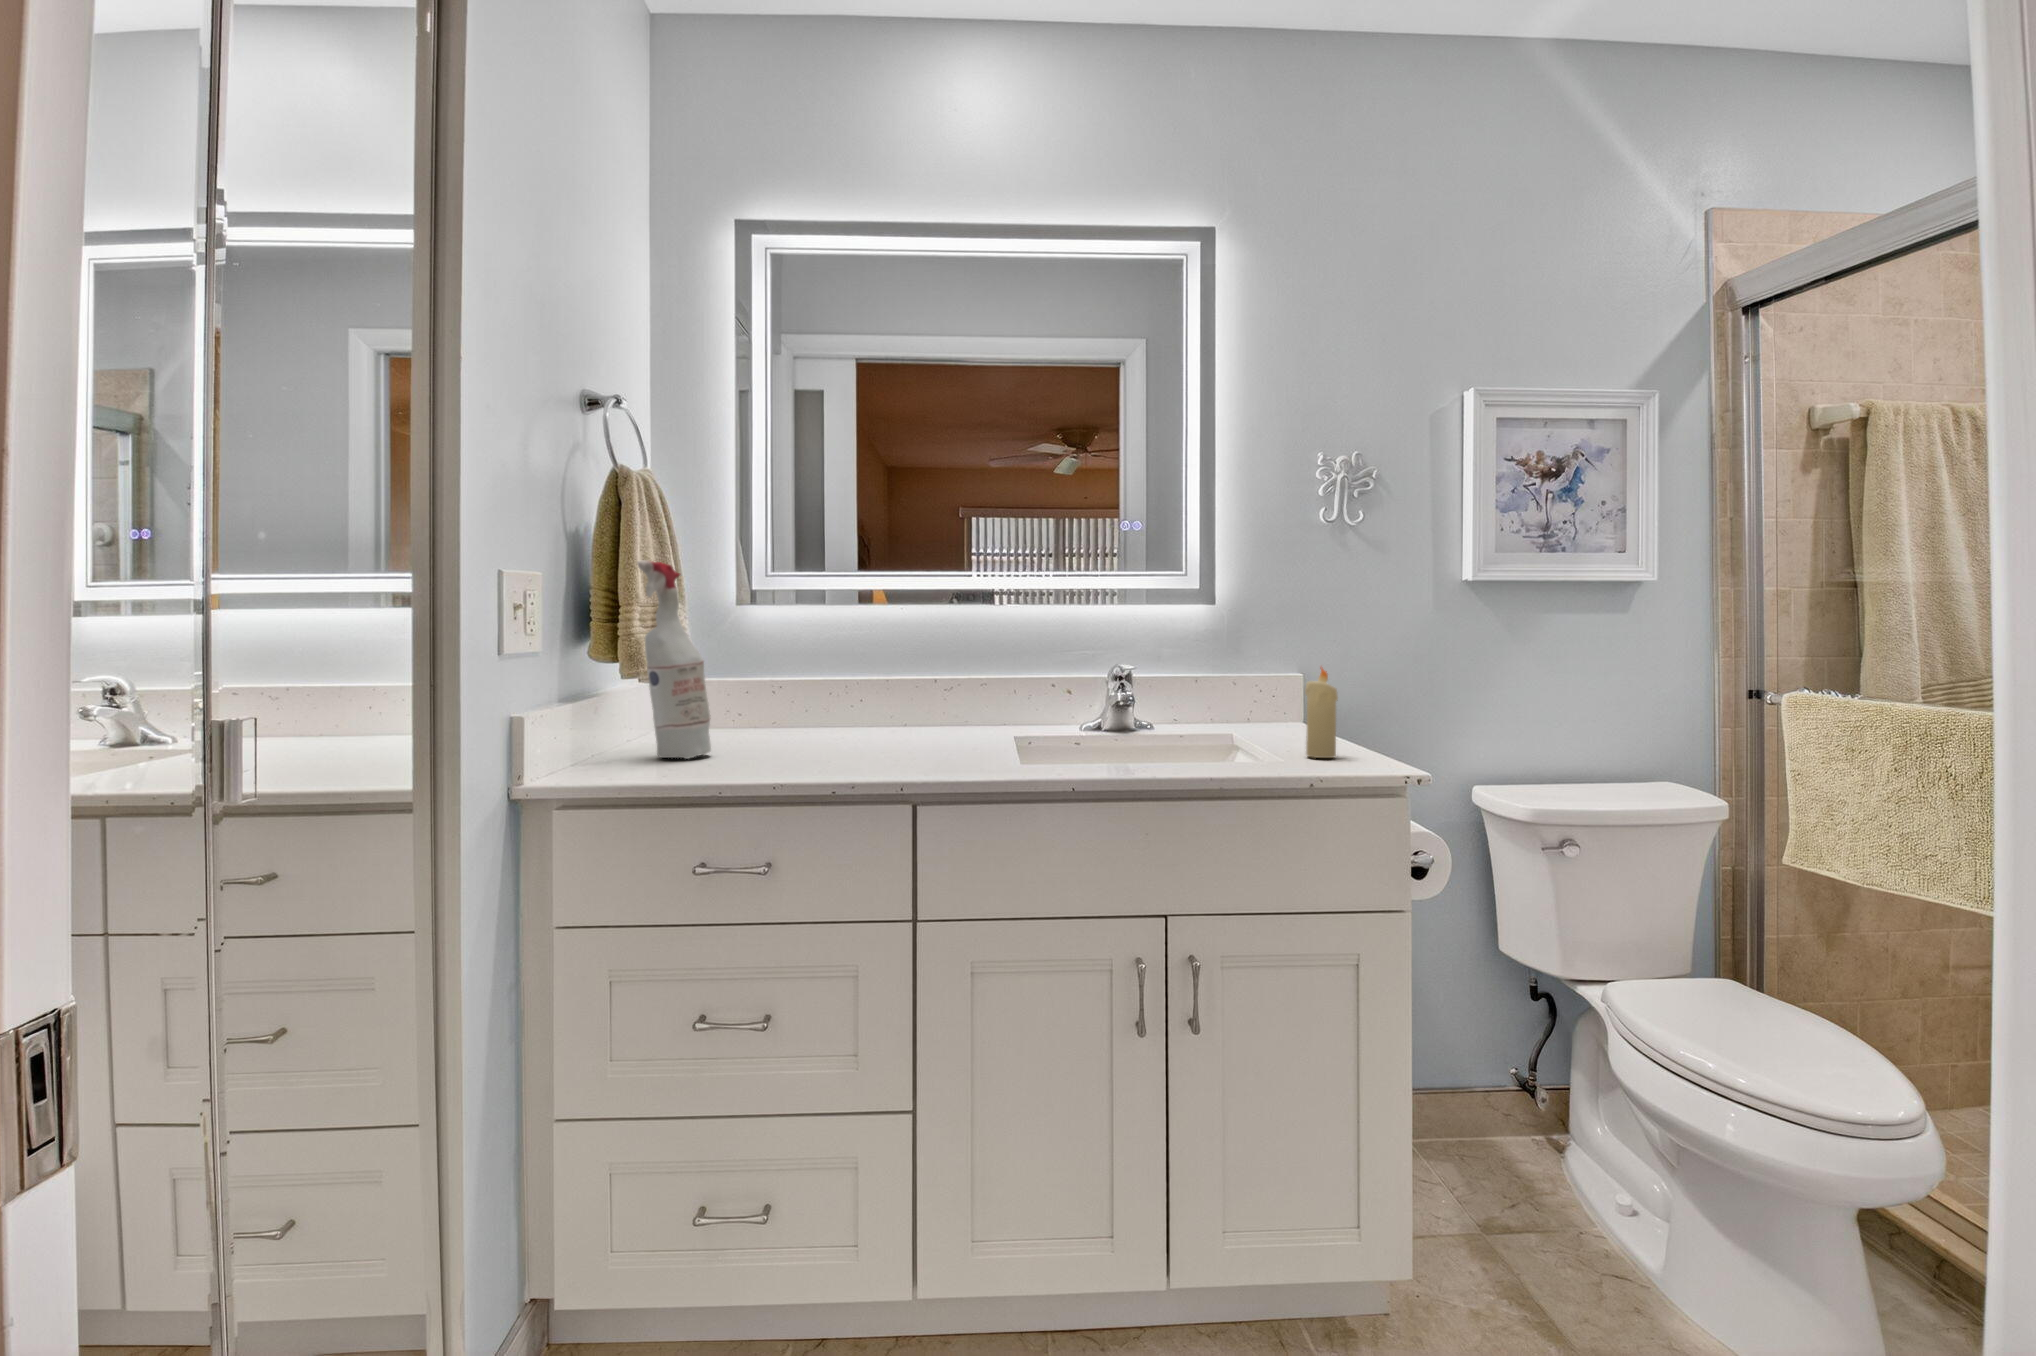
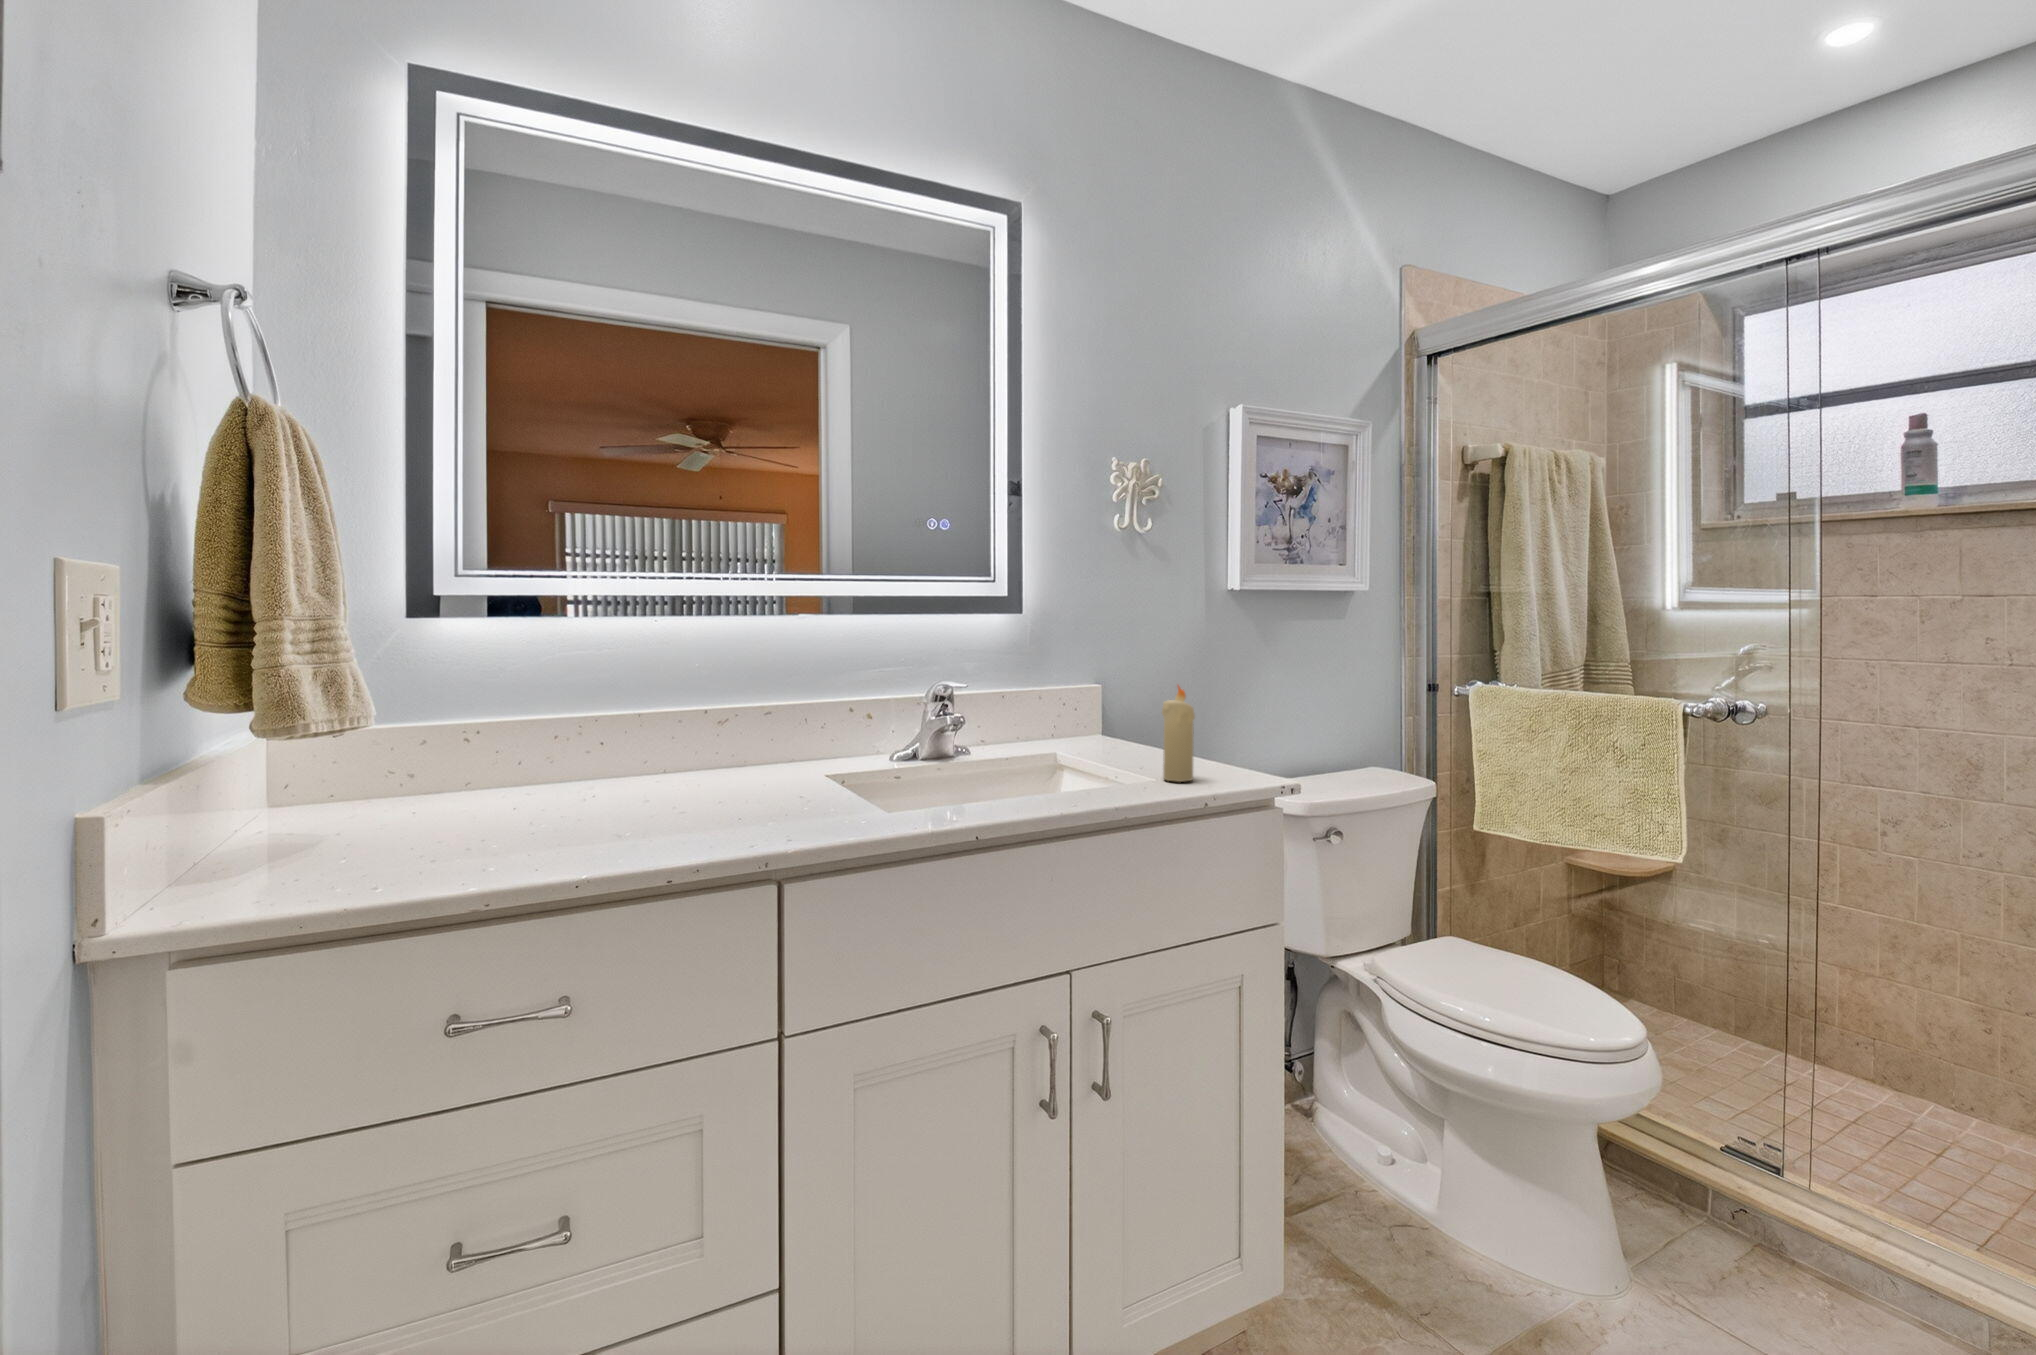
spray bottle: present [637,560,711,759] -> none [301,550,426,851]

